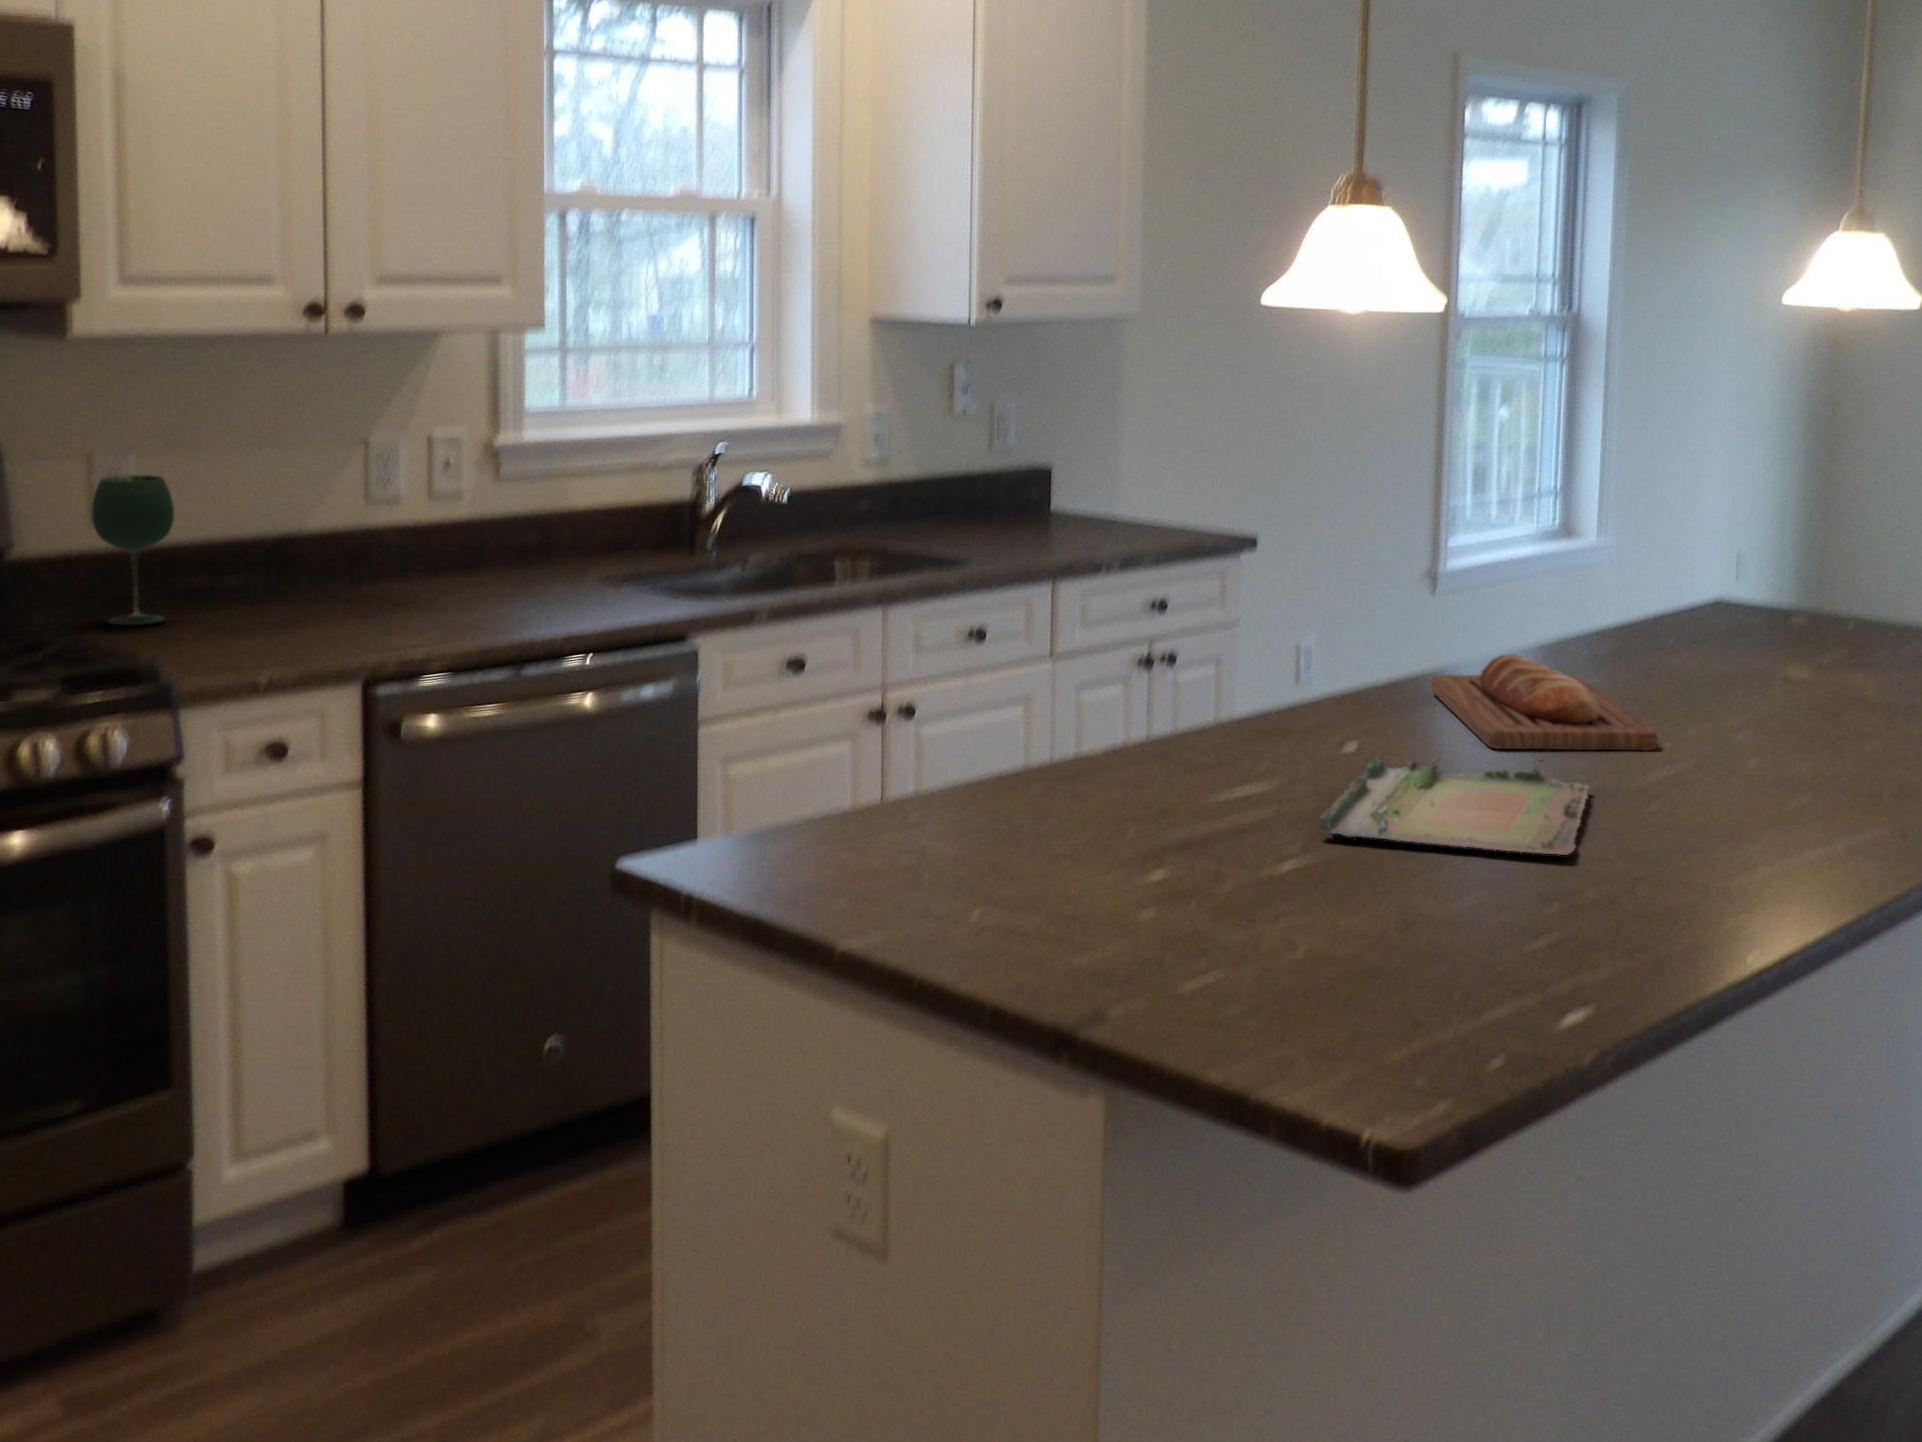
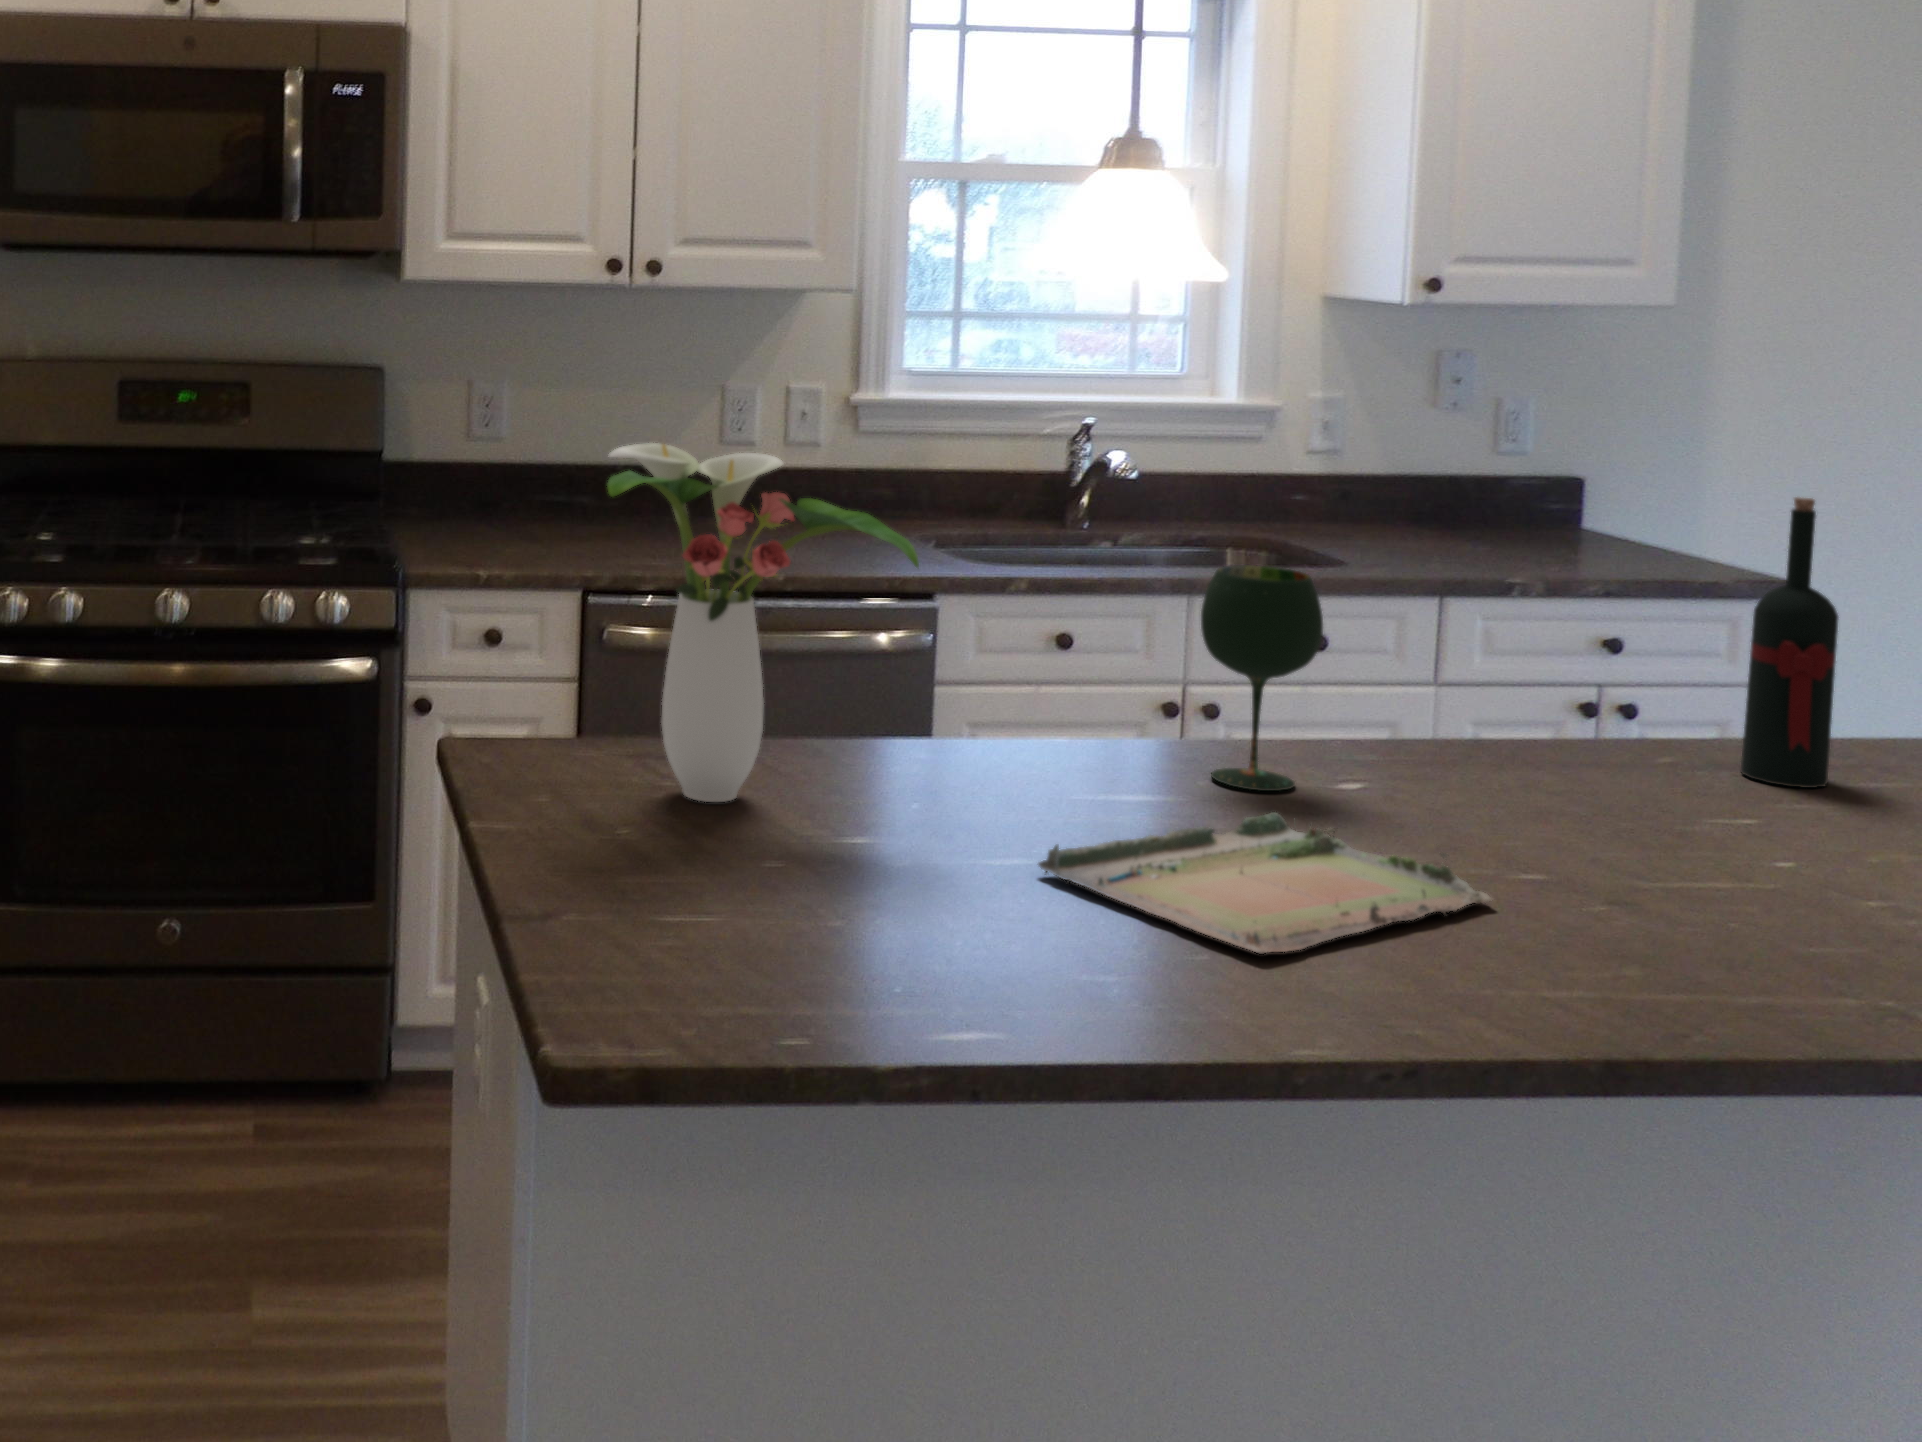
wine bottle: none [1501,459,1566,678] -> present [1741,497,1838,788]
wine glass: present [92,475,174,625] -> present [1201,565,1323,791]
flower arrangement: none [861,491,1179,843] -> present [607,443,919,802]
bread loaf: present [1431,654,1657,751] -> none [1491,739,1798,888]

